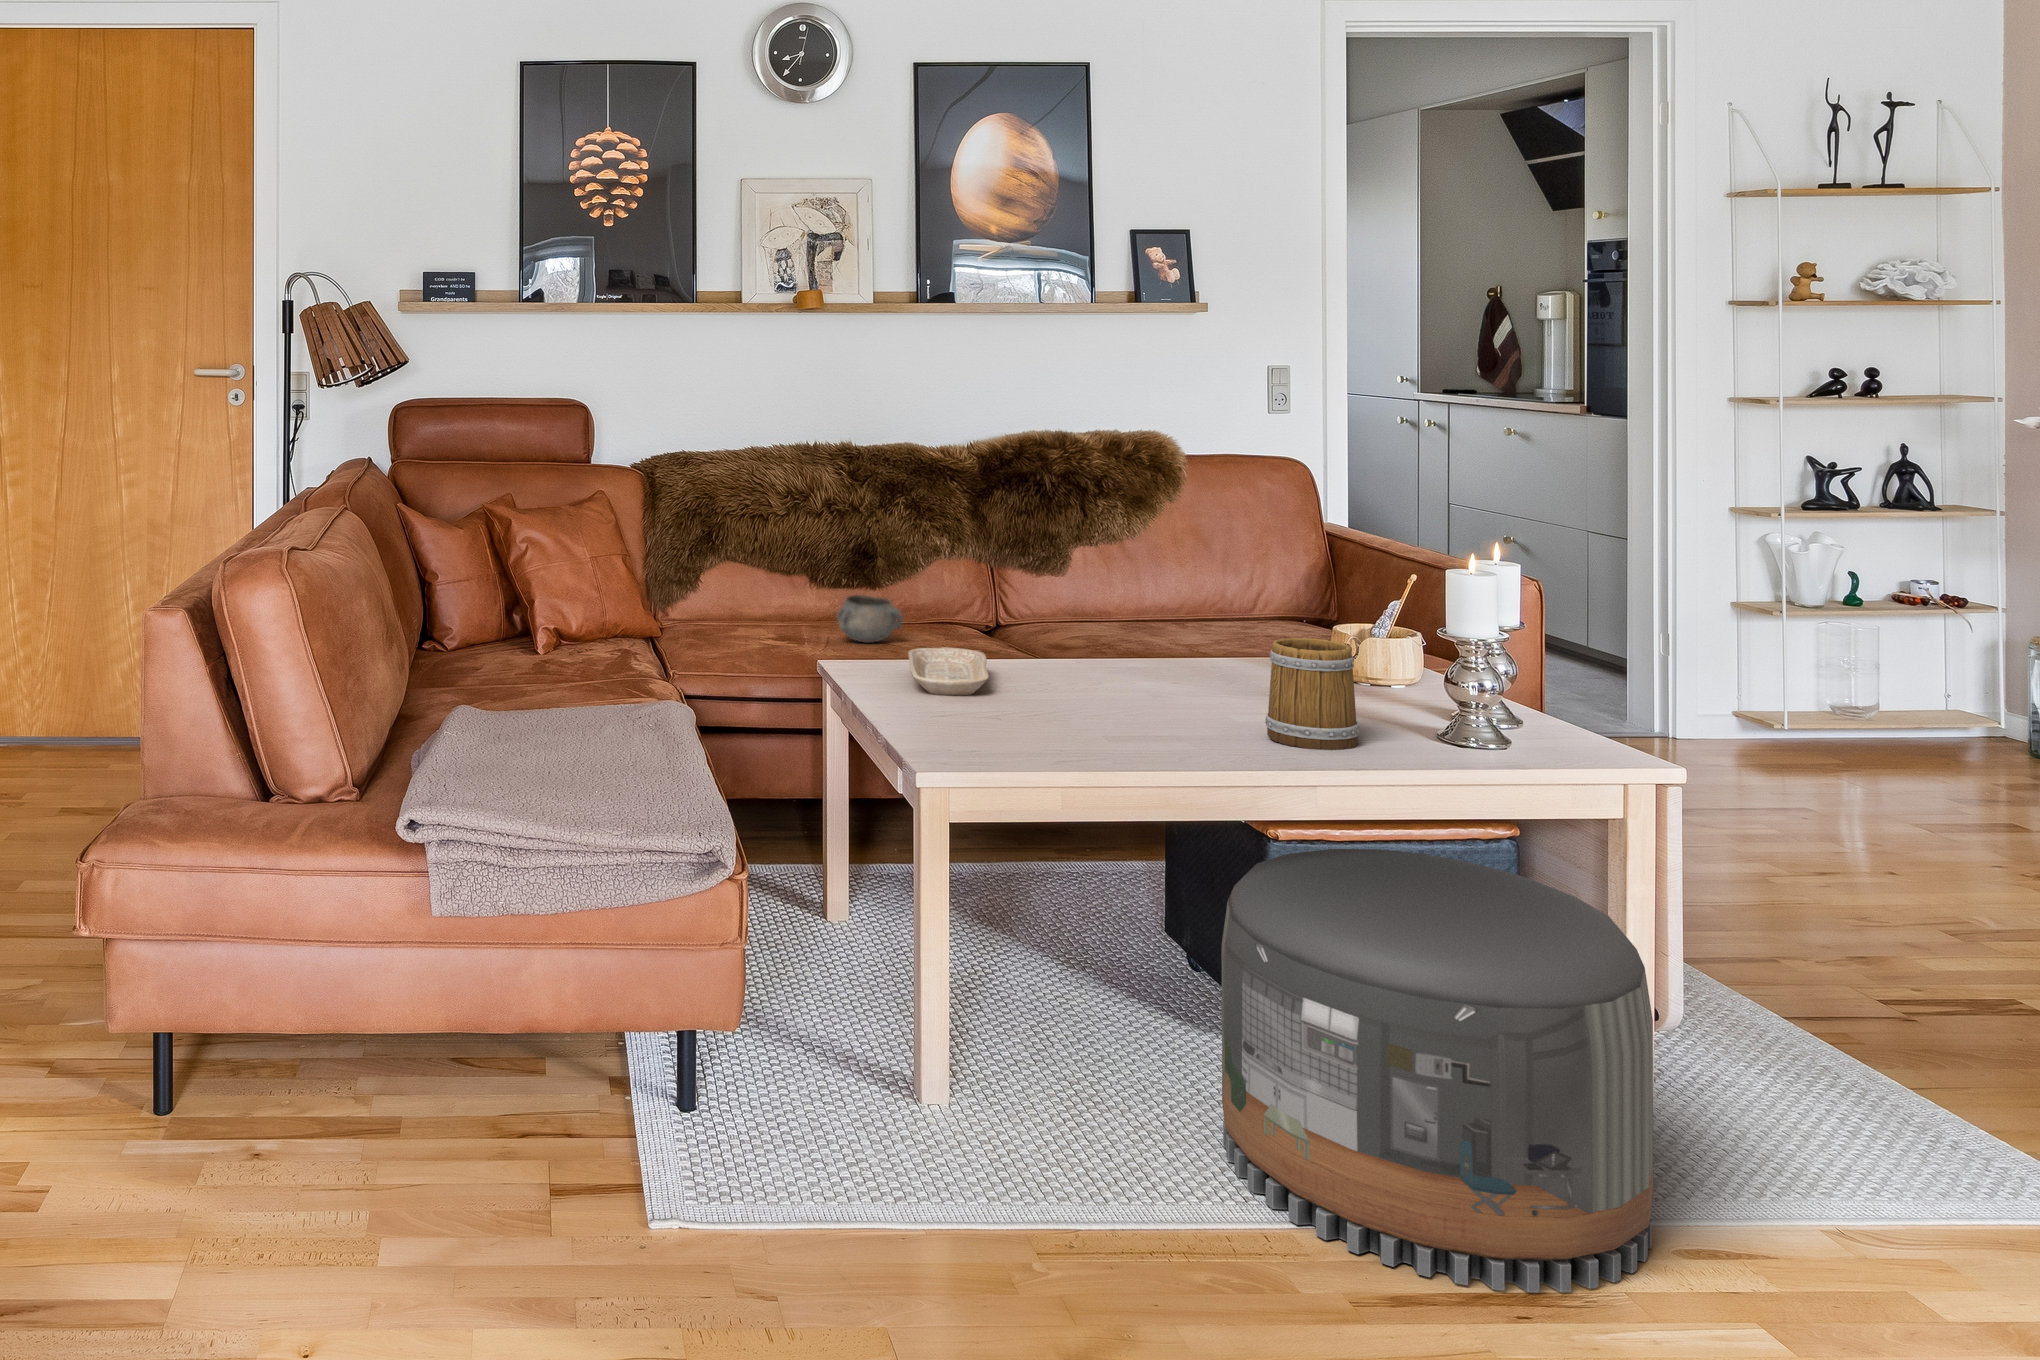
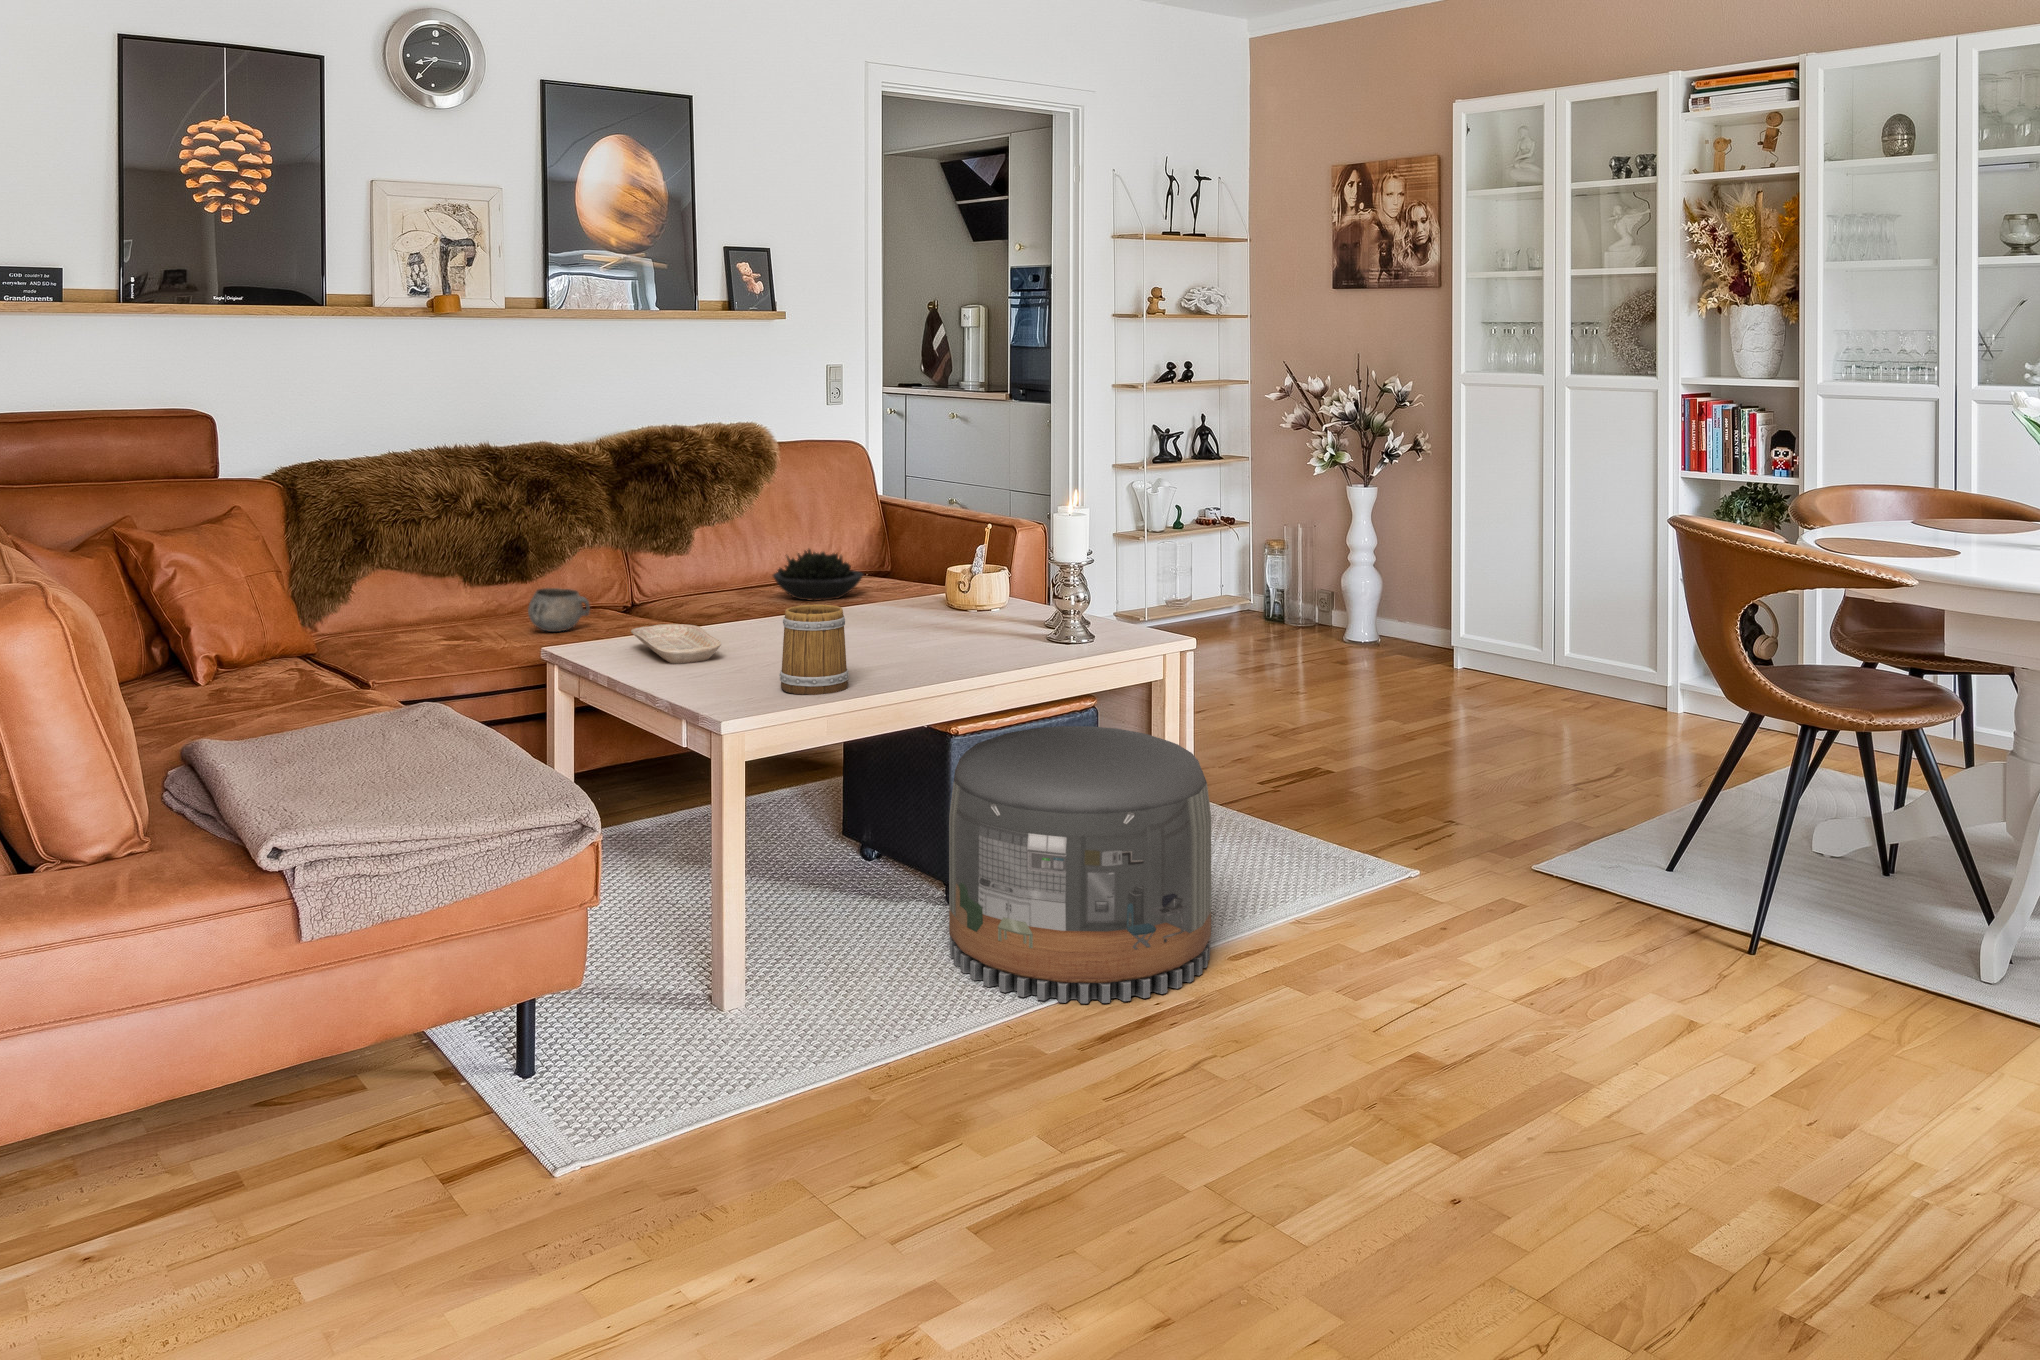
succulent plant: none [1141,578,1258,642] -> present [773,549,863,601]
mug: present [1265,638,1359,750] -> present [779,604,849,695]

